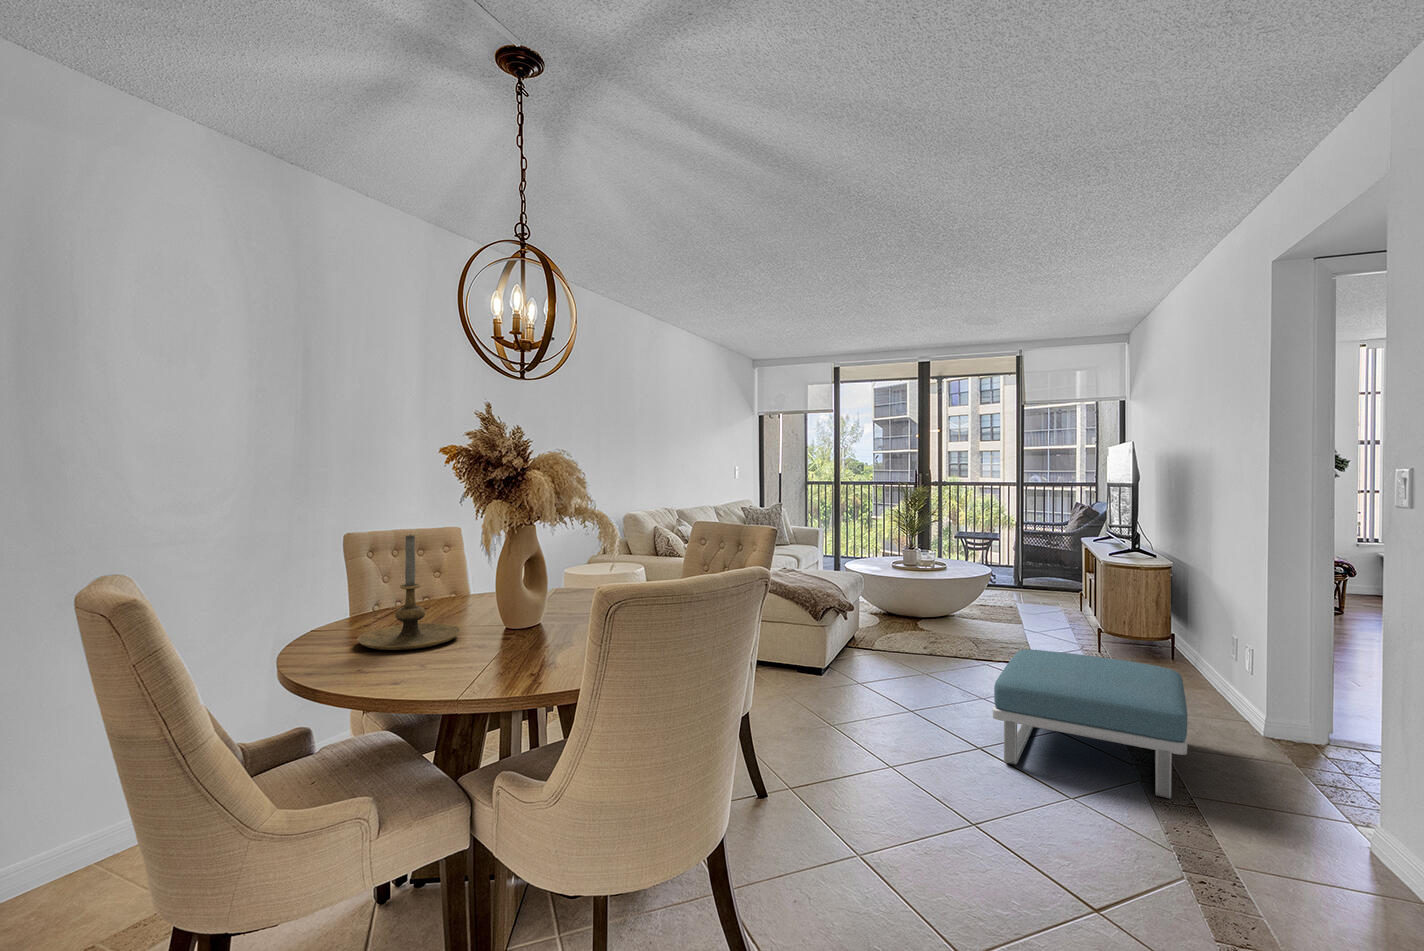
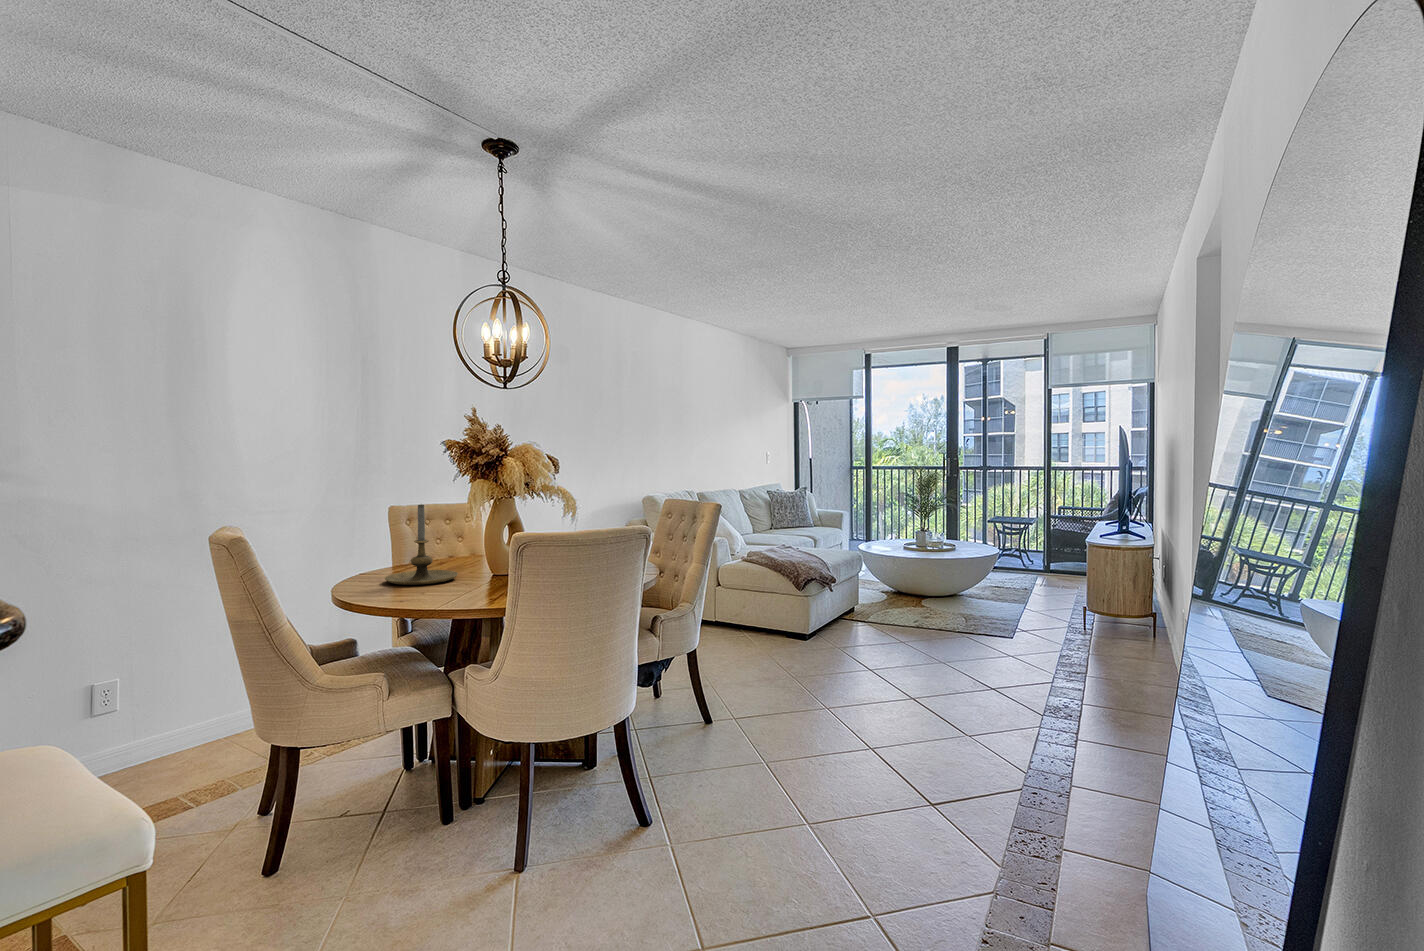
footstool: present [993,649,1187,799] -> none [920,616,1103,738]

